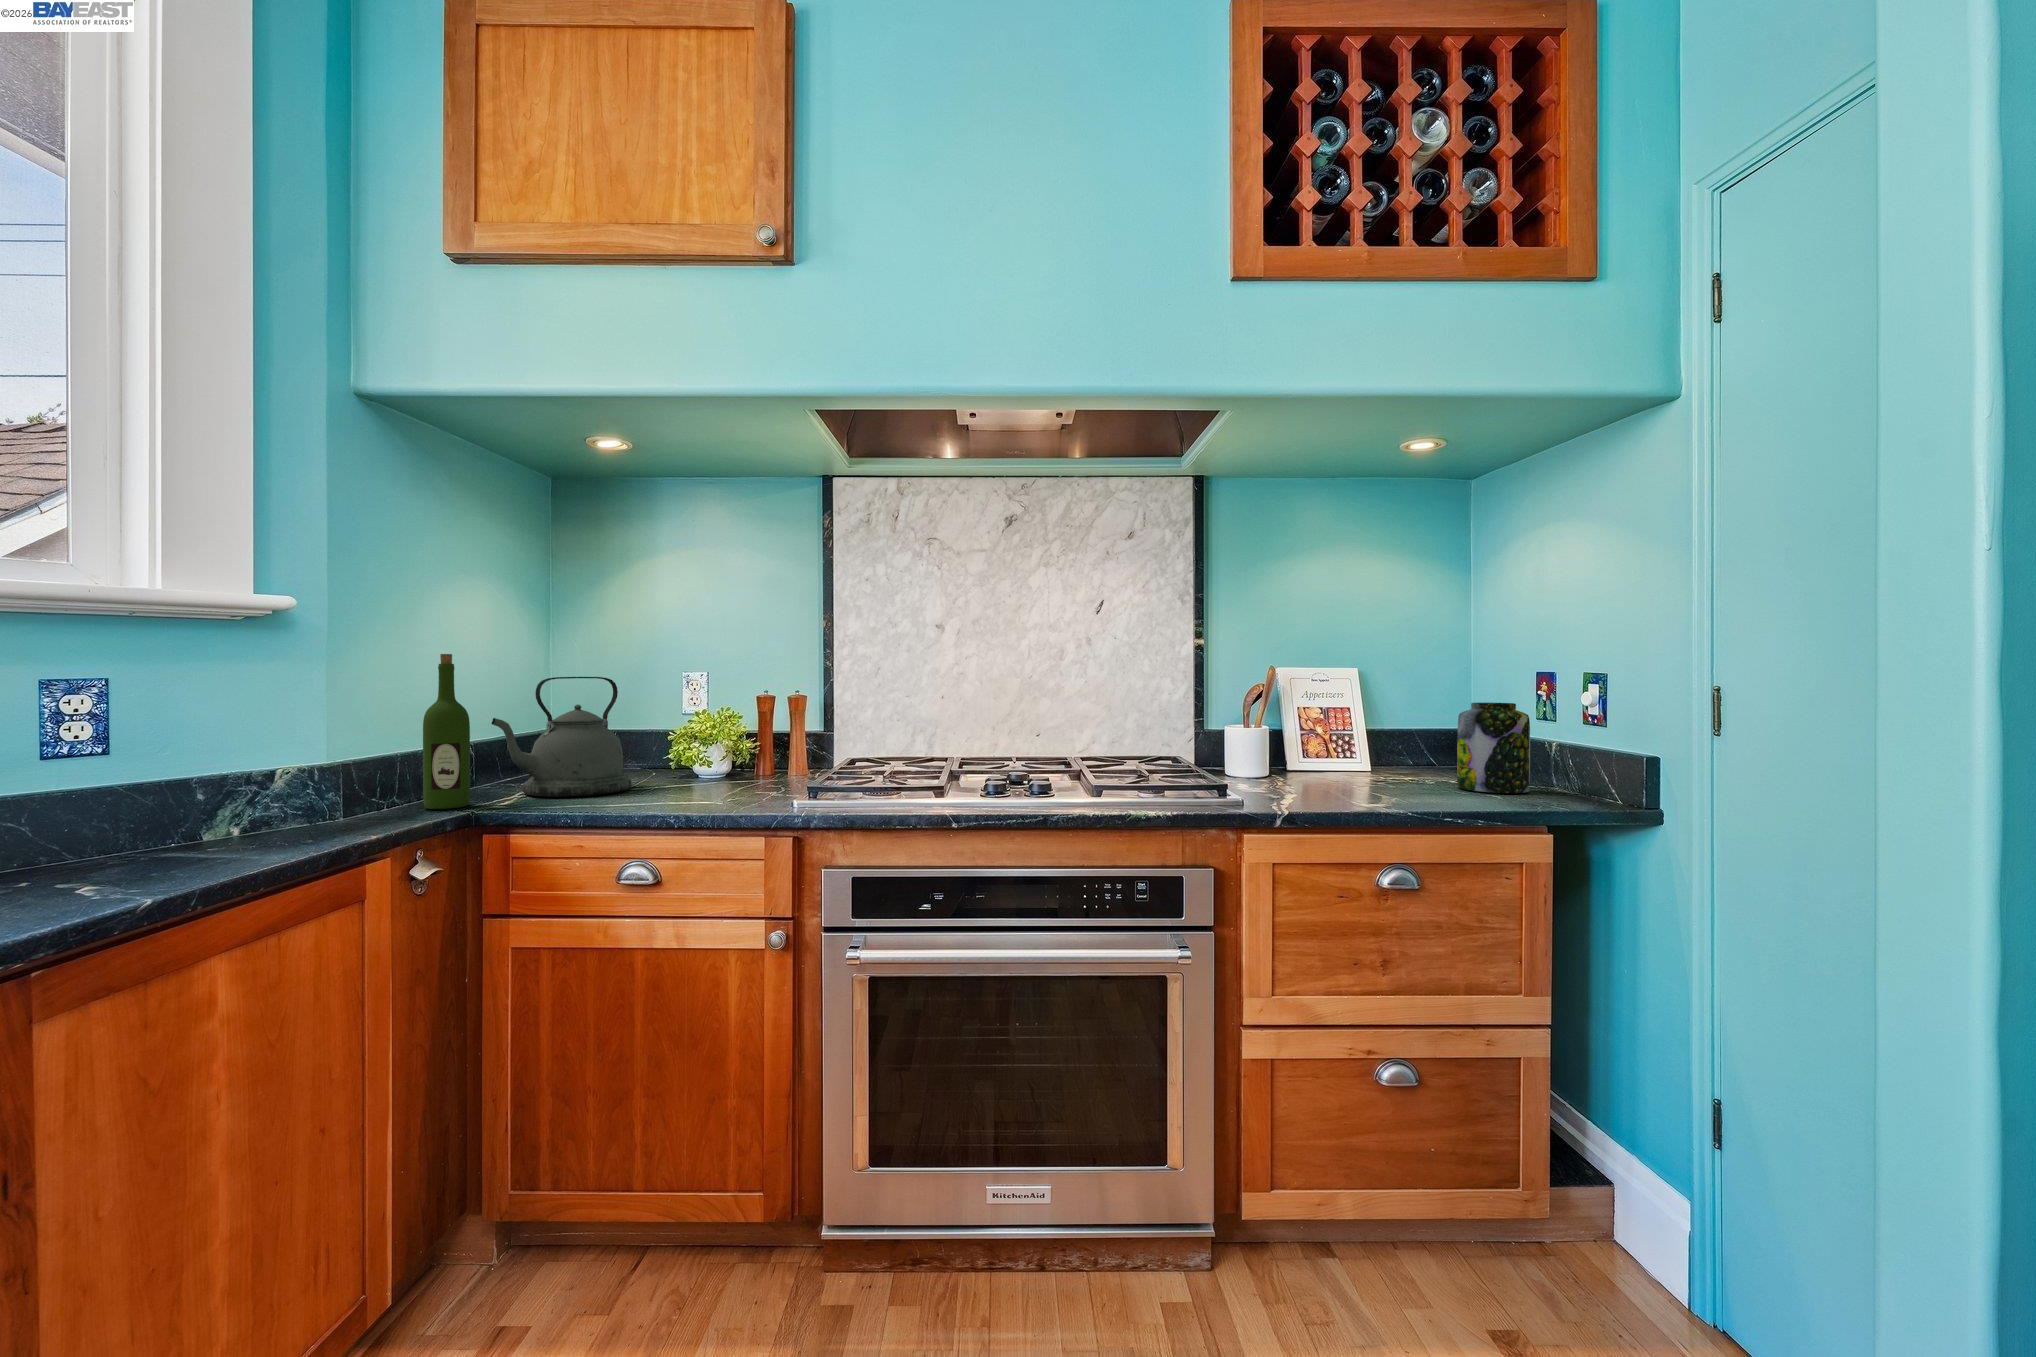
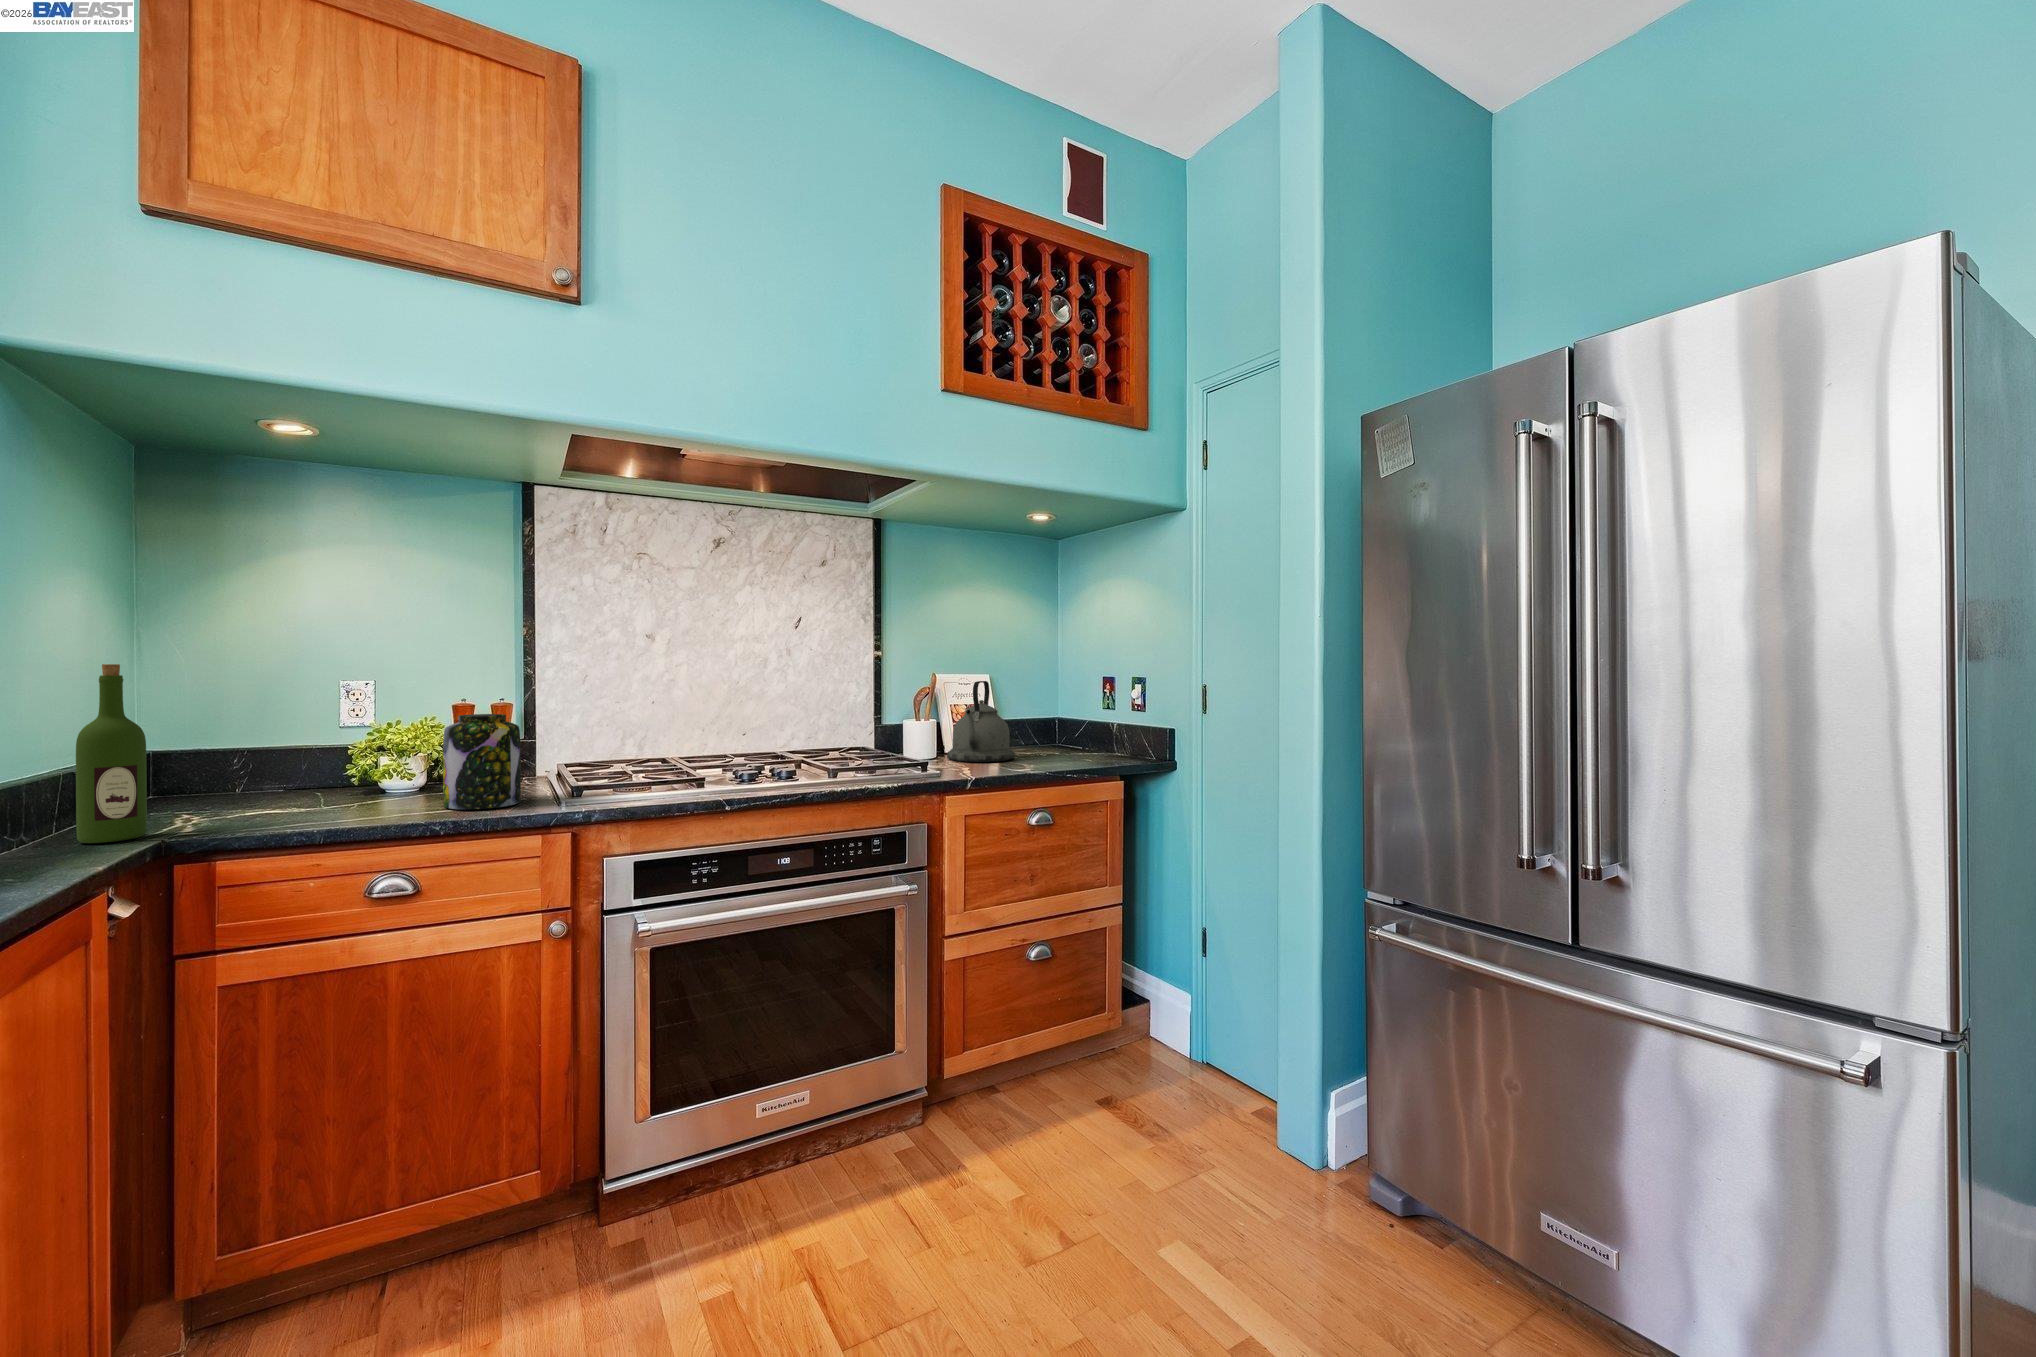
kettle: present [491,677,632,796] -> present [947,681,1015,762]
jar: present [1457,703,1530,793] -> present [443,714,521,809]

